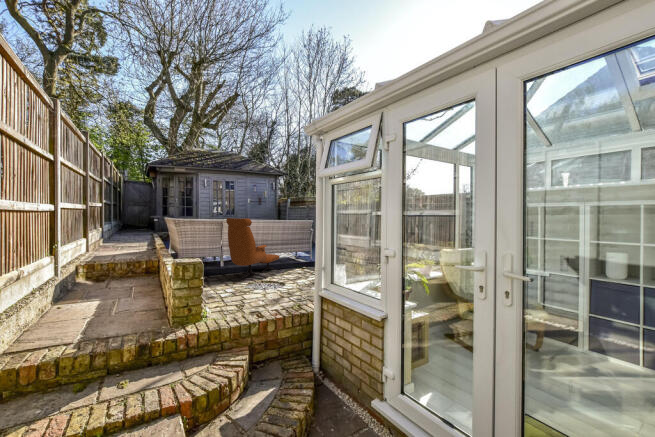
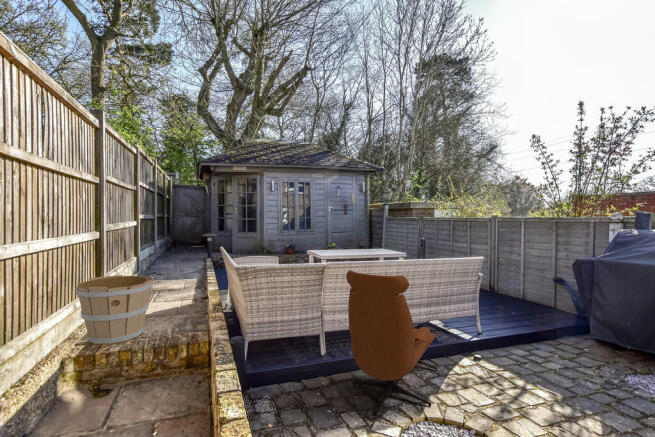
wooden bucket: none [80,228,125,261] -> present [75,275,153,345]

